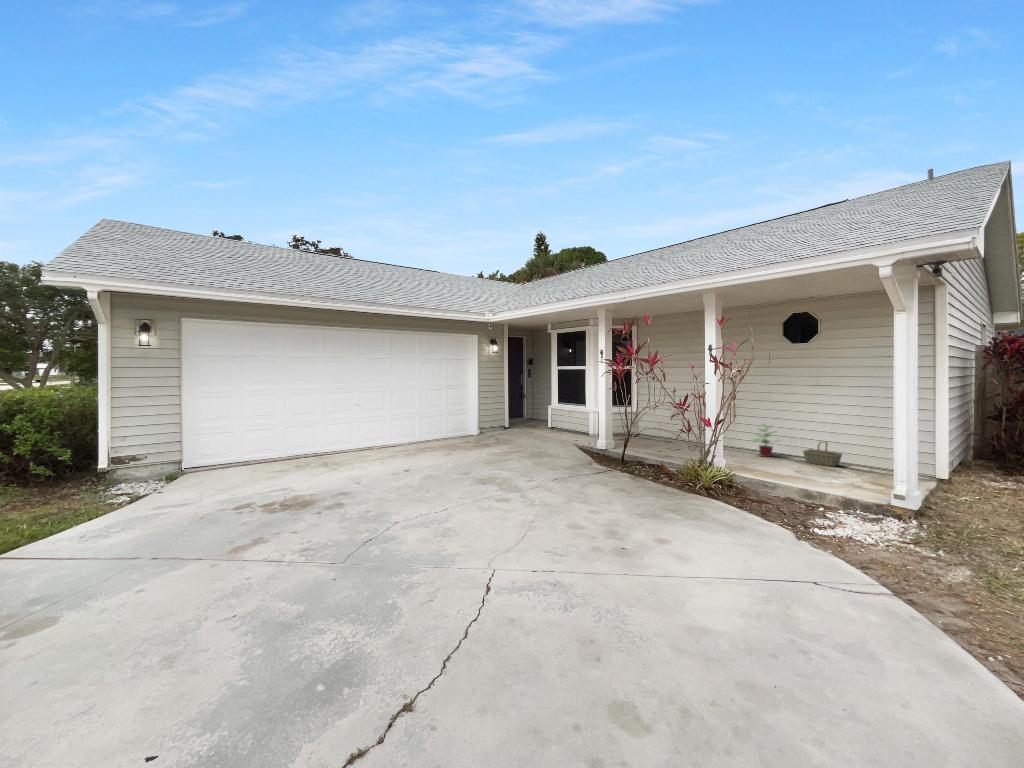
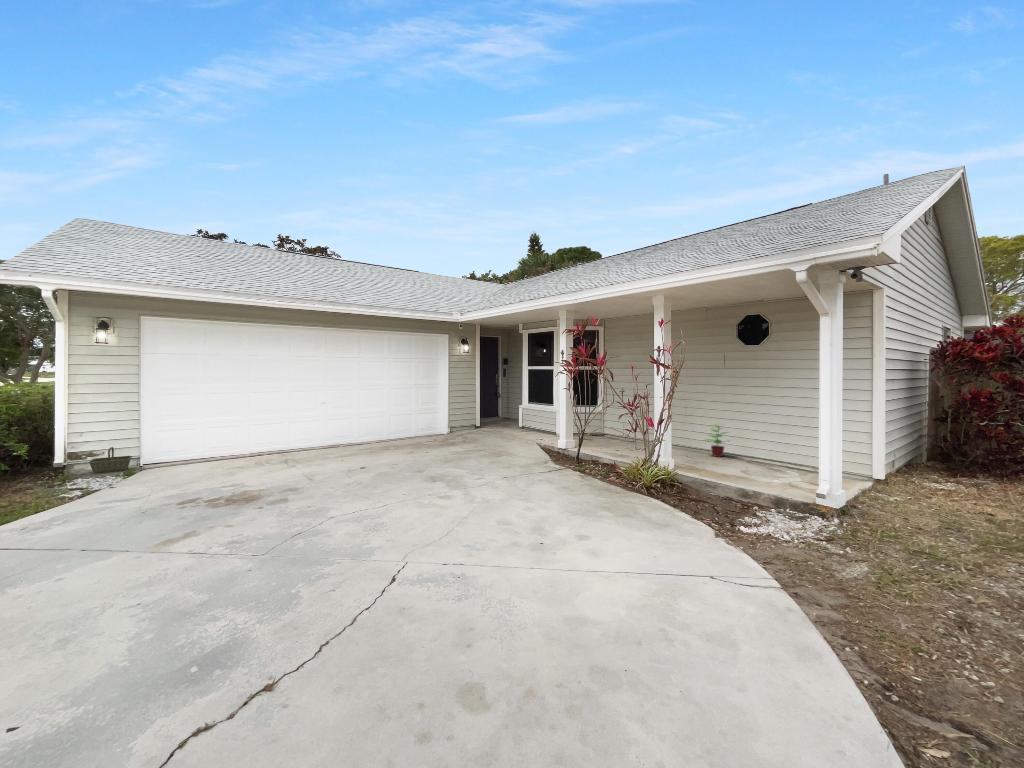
basket: present [803,441,842,467] -> present [89,447,132,473]

